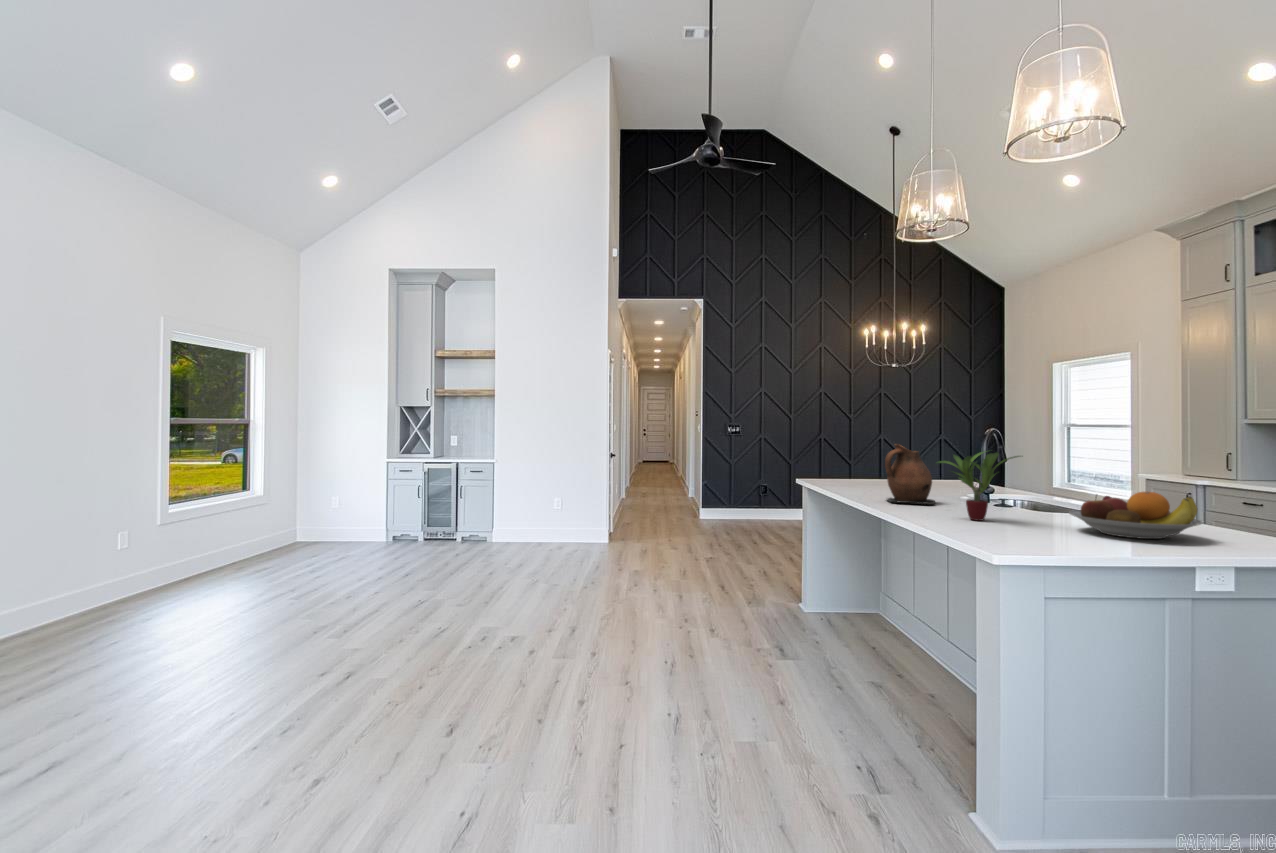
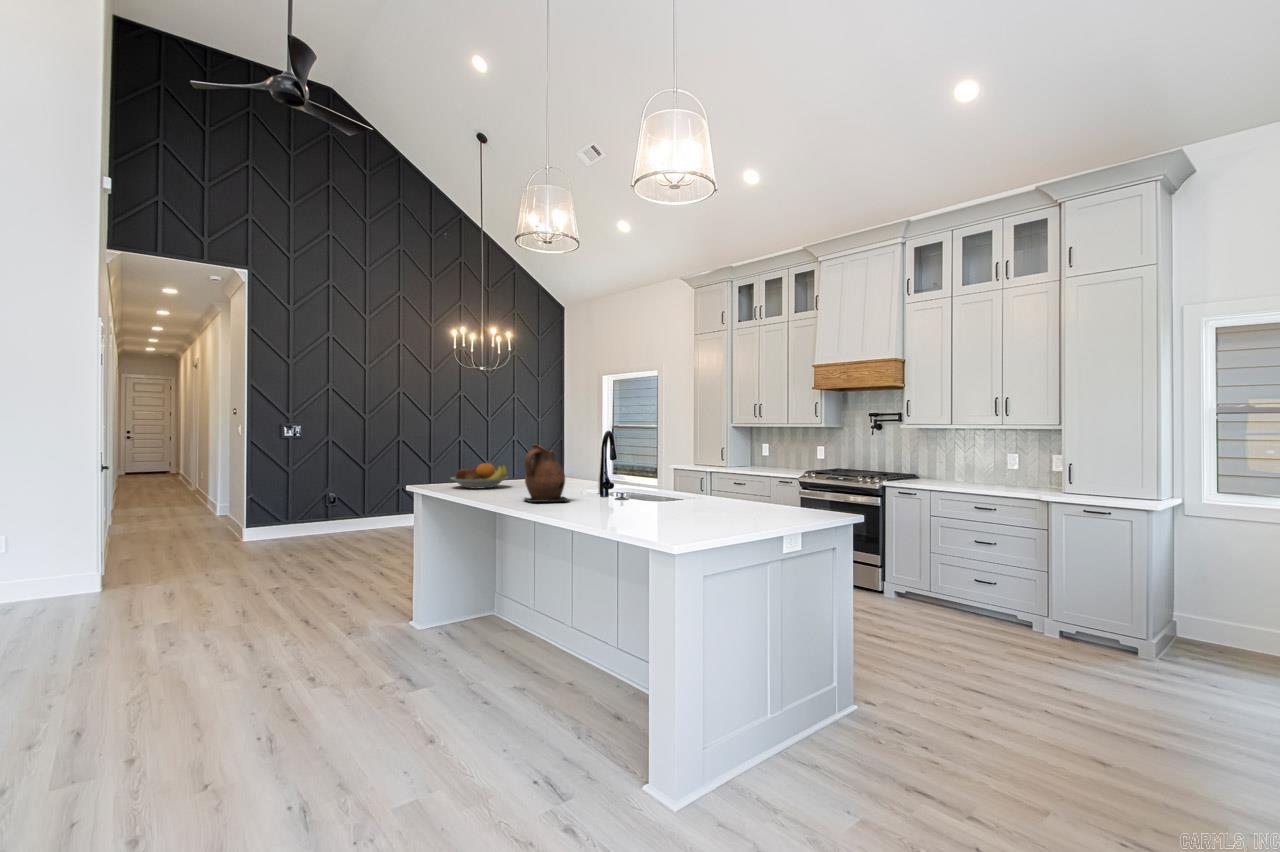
potted plant: present [936,452,1019,521] -> none [586,448,656,513]
fruit bowl: present [1069,492,1202,539] -> present [450,463,508,489]

